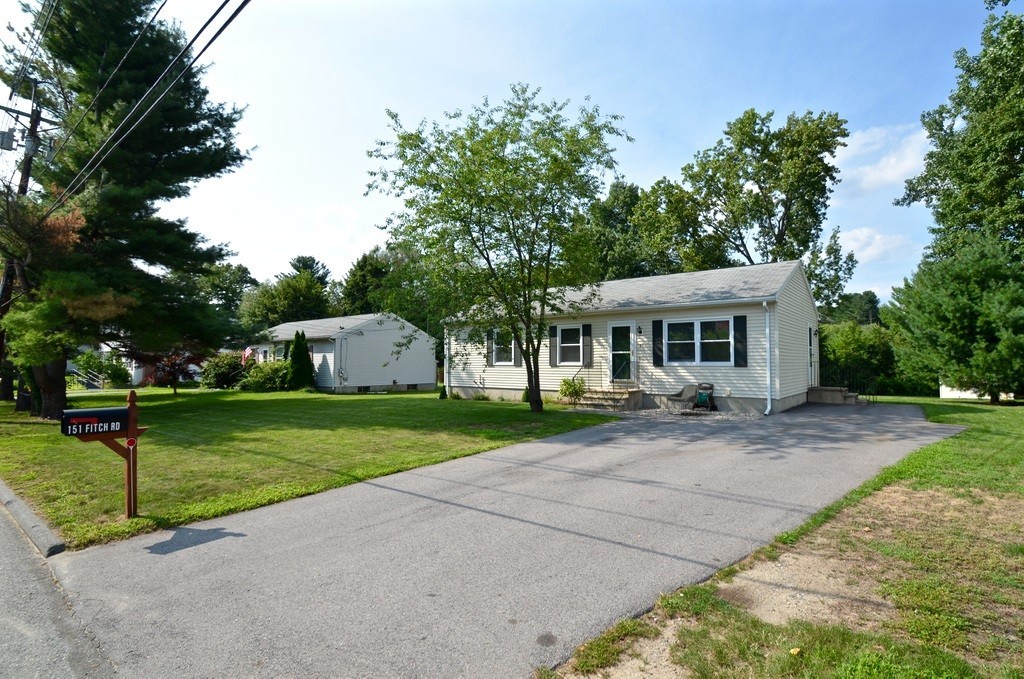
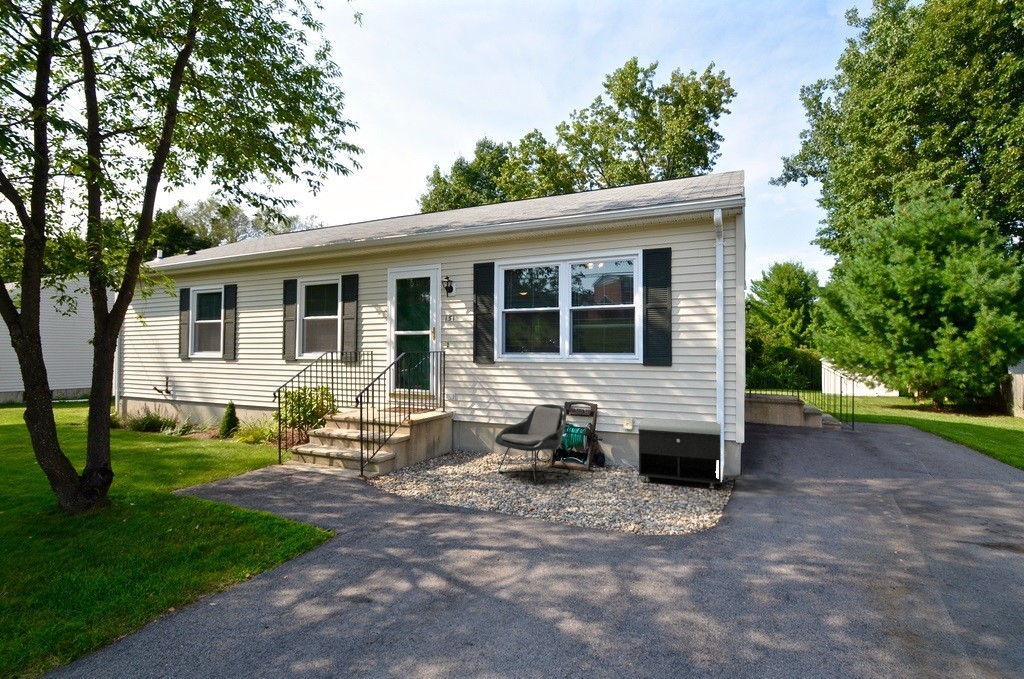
storage bench: none [731,390,771,418] -> present [638,418,721,488]

